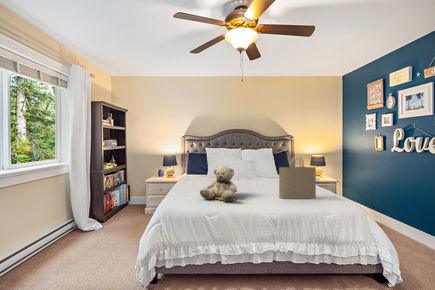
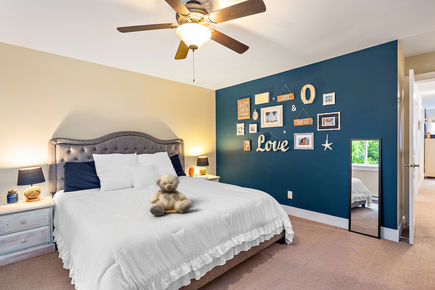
tote bag: present [279,158,316,199] -> none [218,159,241,198]

